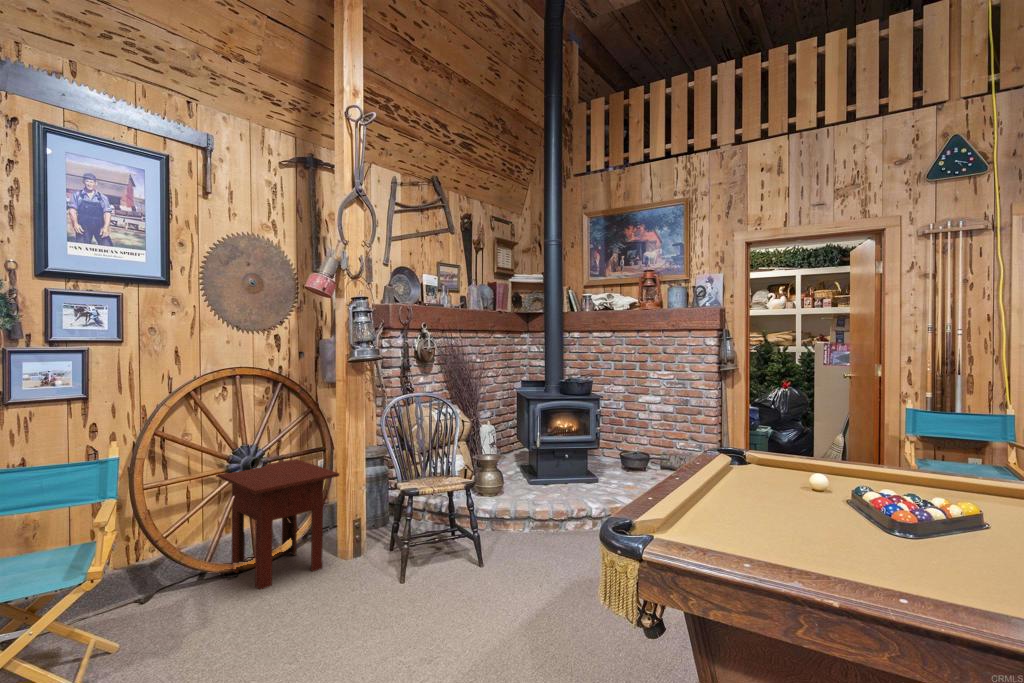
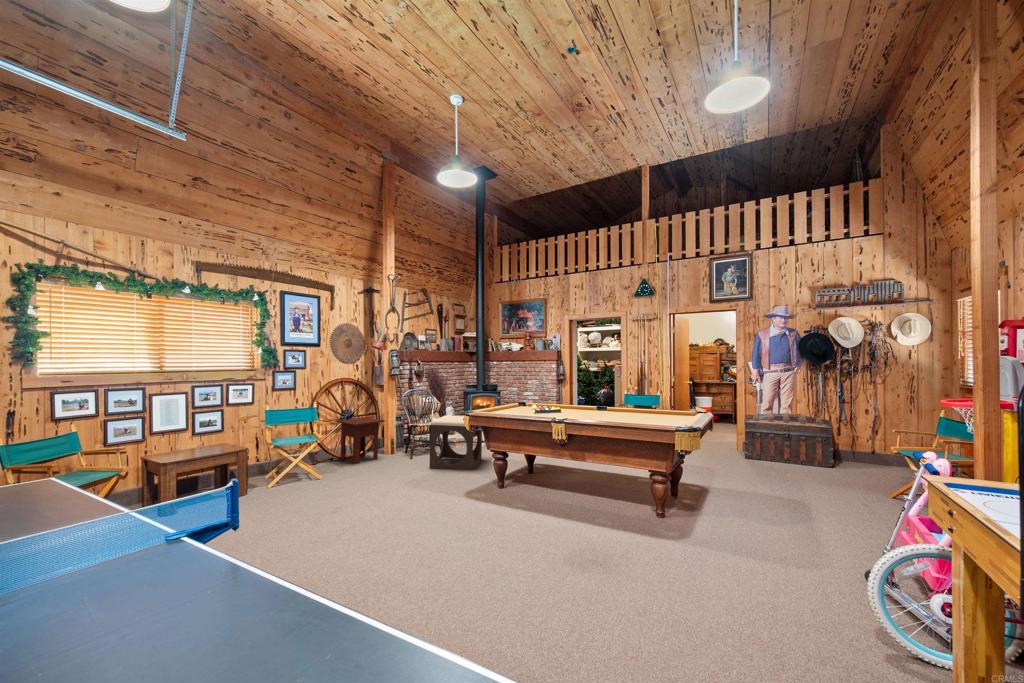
footstool: none [450,466,587,642] -> present [430,415,482,470]

